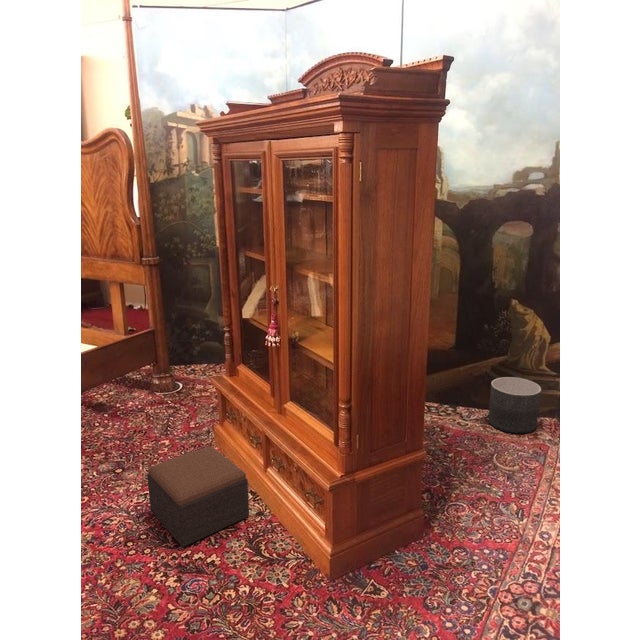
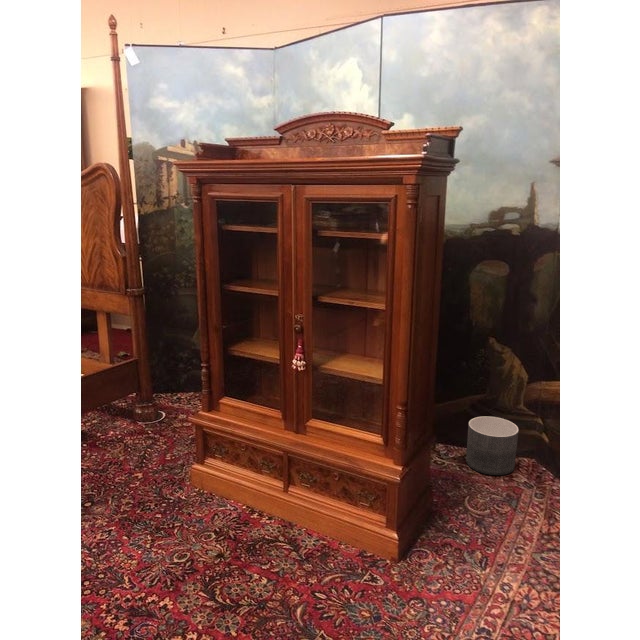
footstool: present [147,446,249,547] -> none [109,484,209,588]

